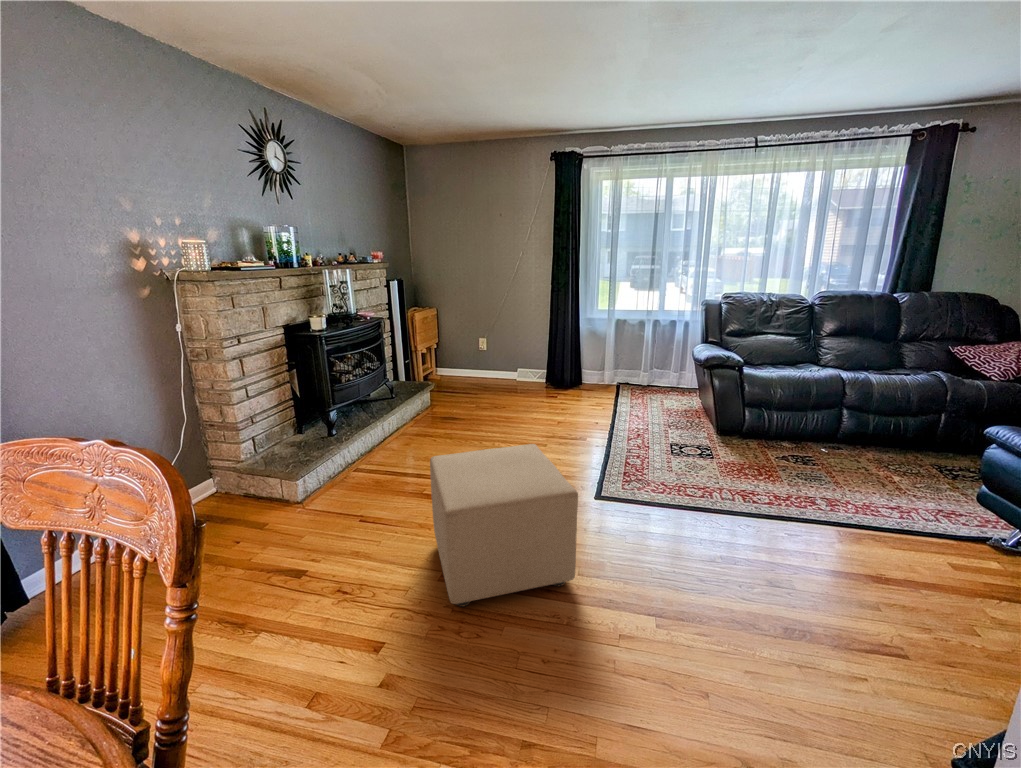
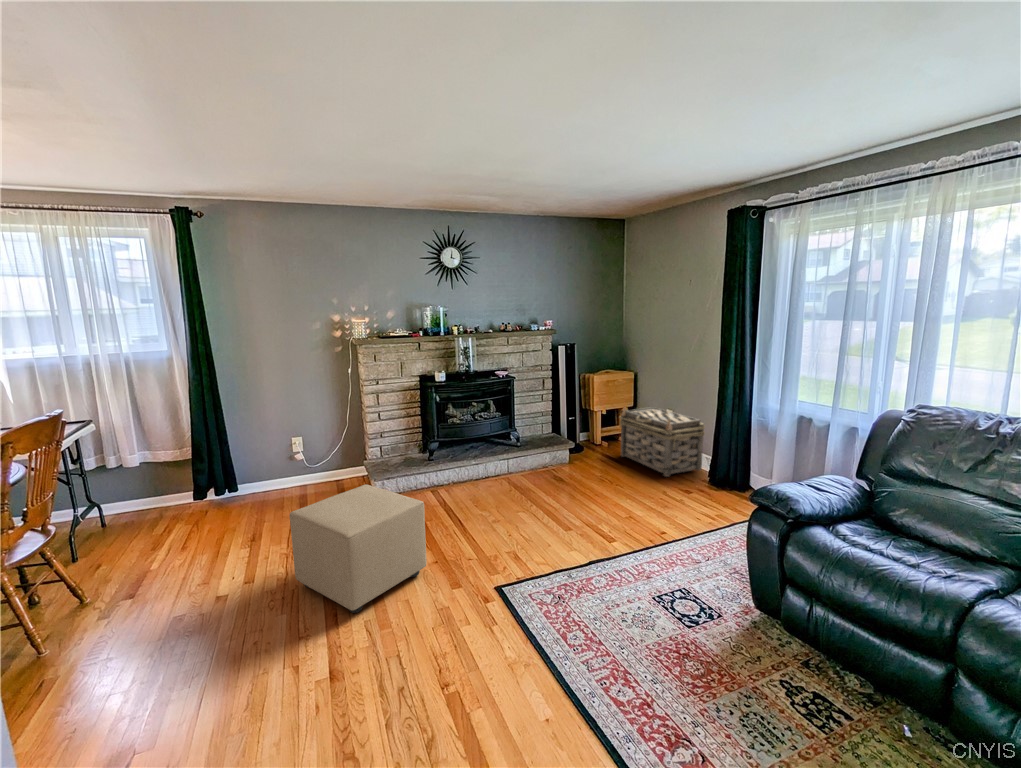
basket: none [456,337,533,392] -> present [620,407,705,477]

